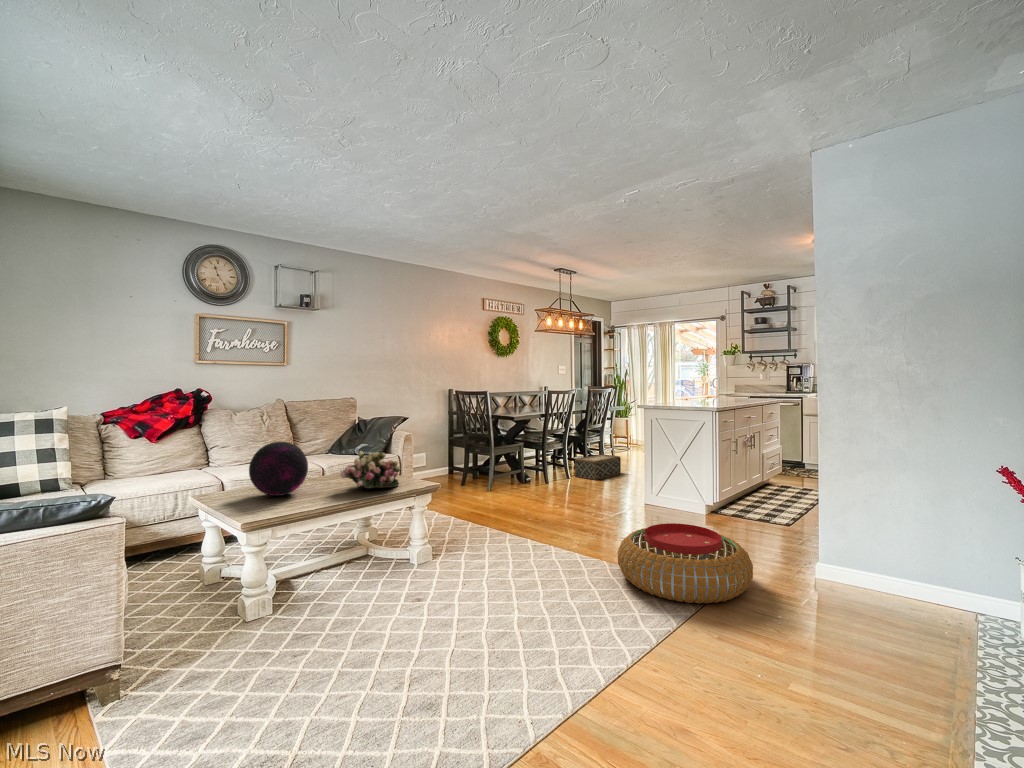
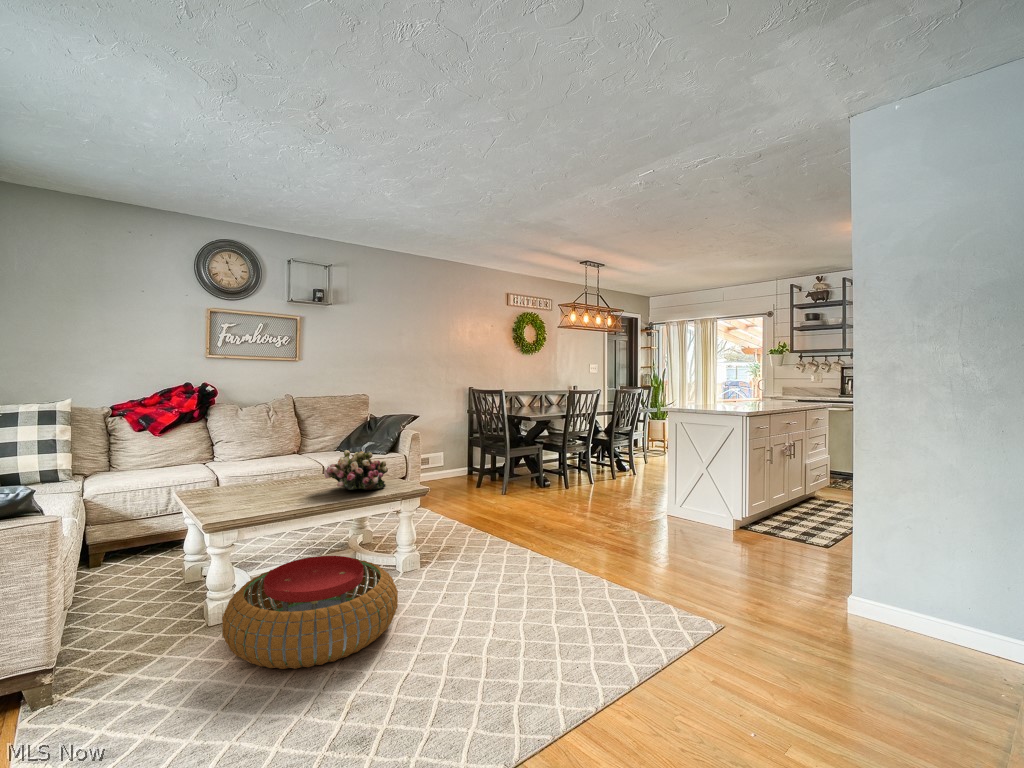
decorative orb: present [249,442,308,496] -> none [228,438,291,494]
woven basket: present [575,454,621,480] -> none [598,458,648,486]
pouf: present [617,523,753,604] -> present [222,556,398,669]

